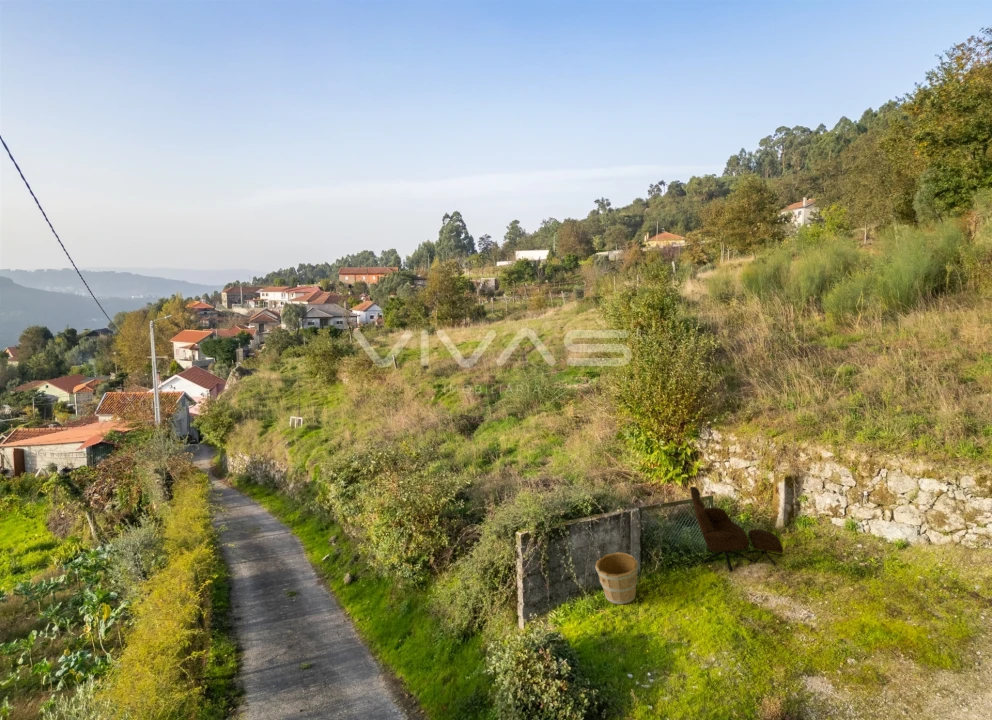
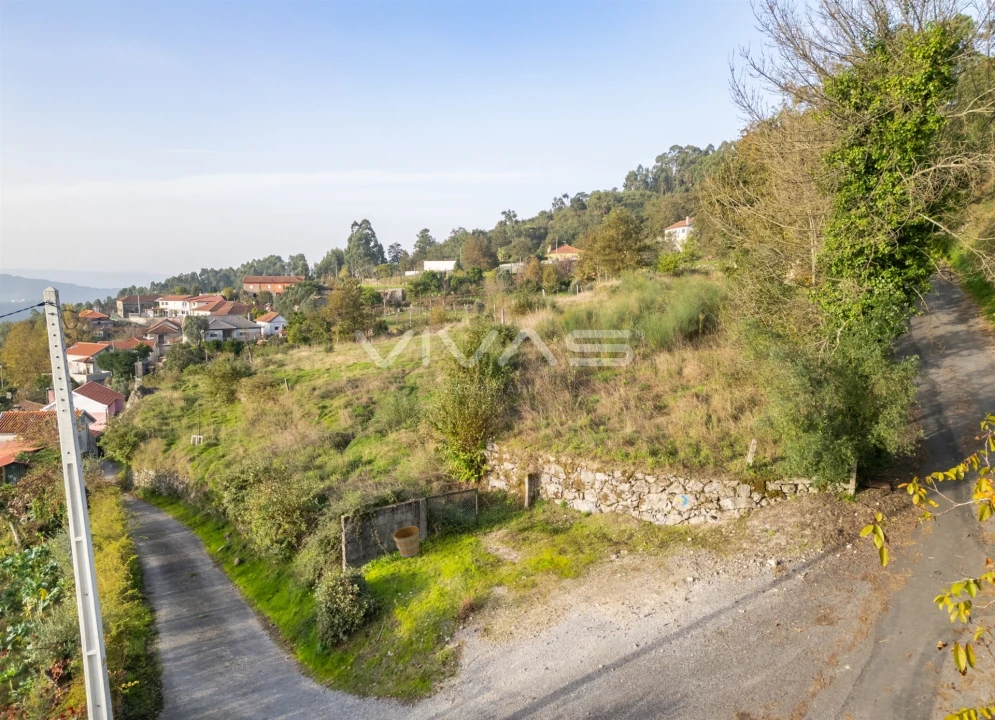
lounge chair: present [690,487,783,571] -> none [458,482,516,534]

